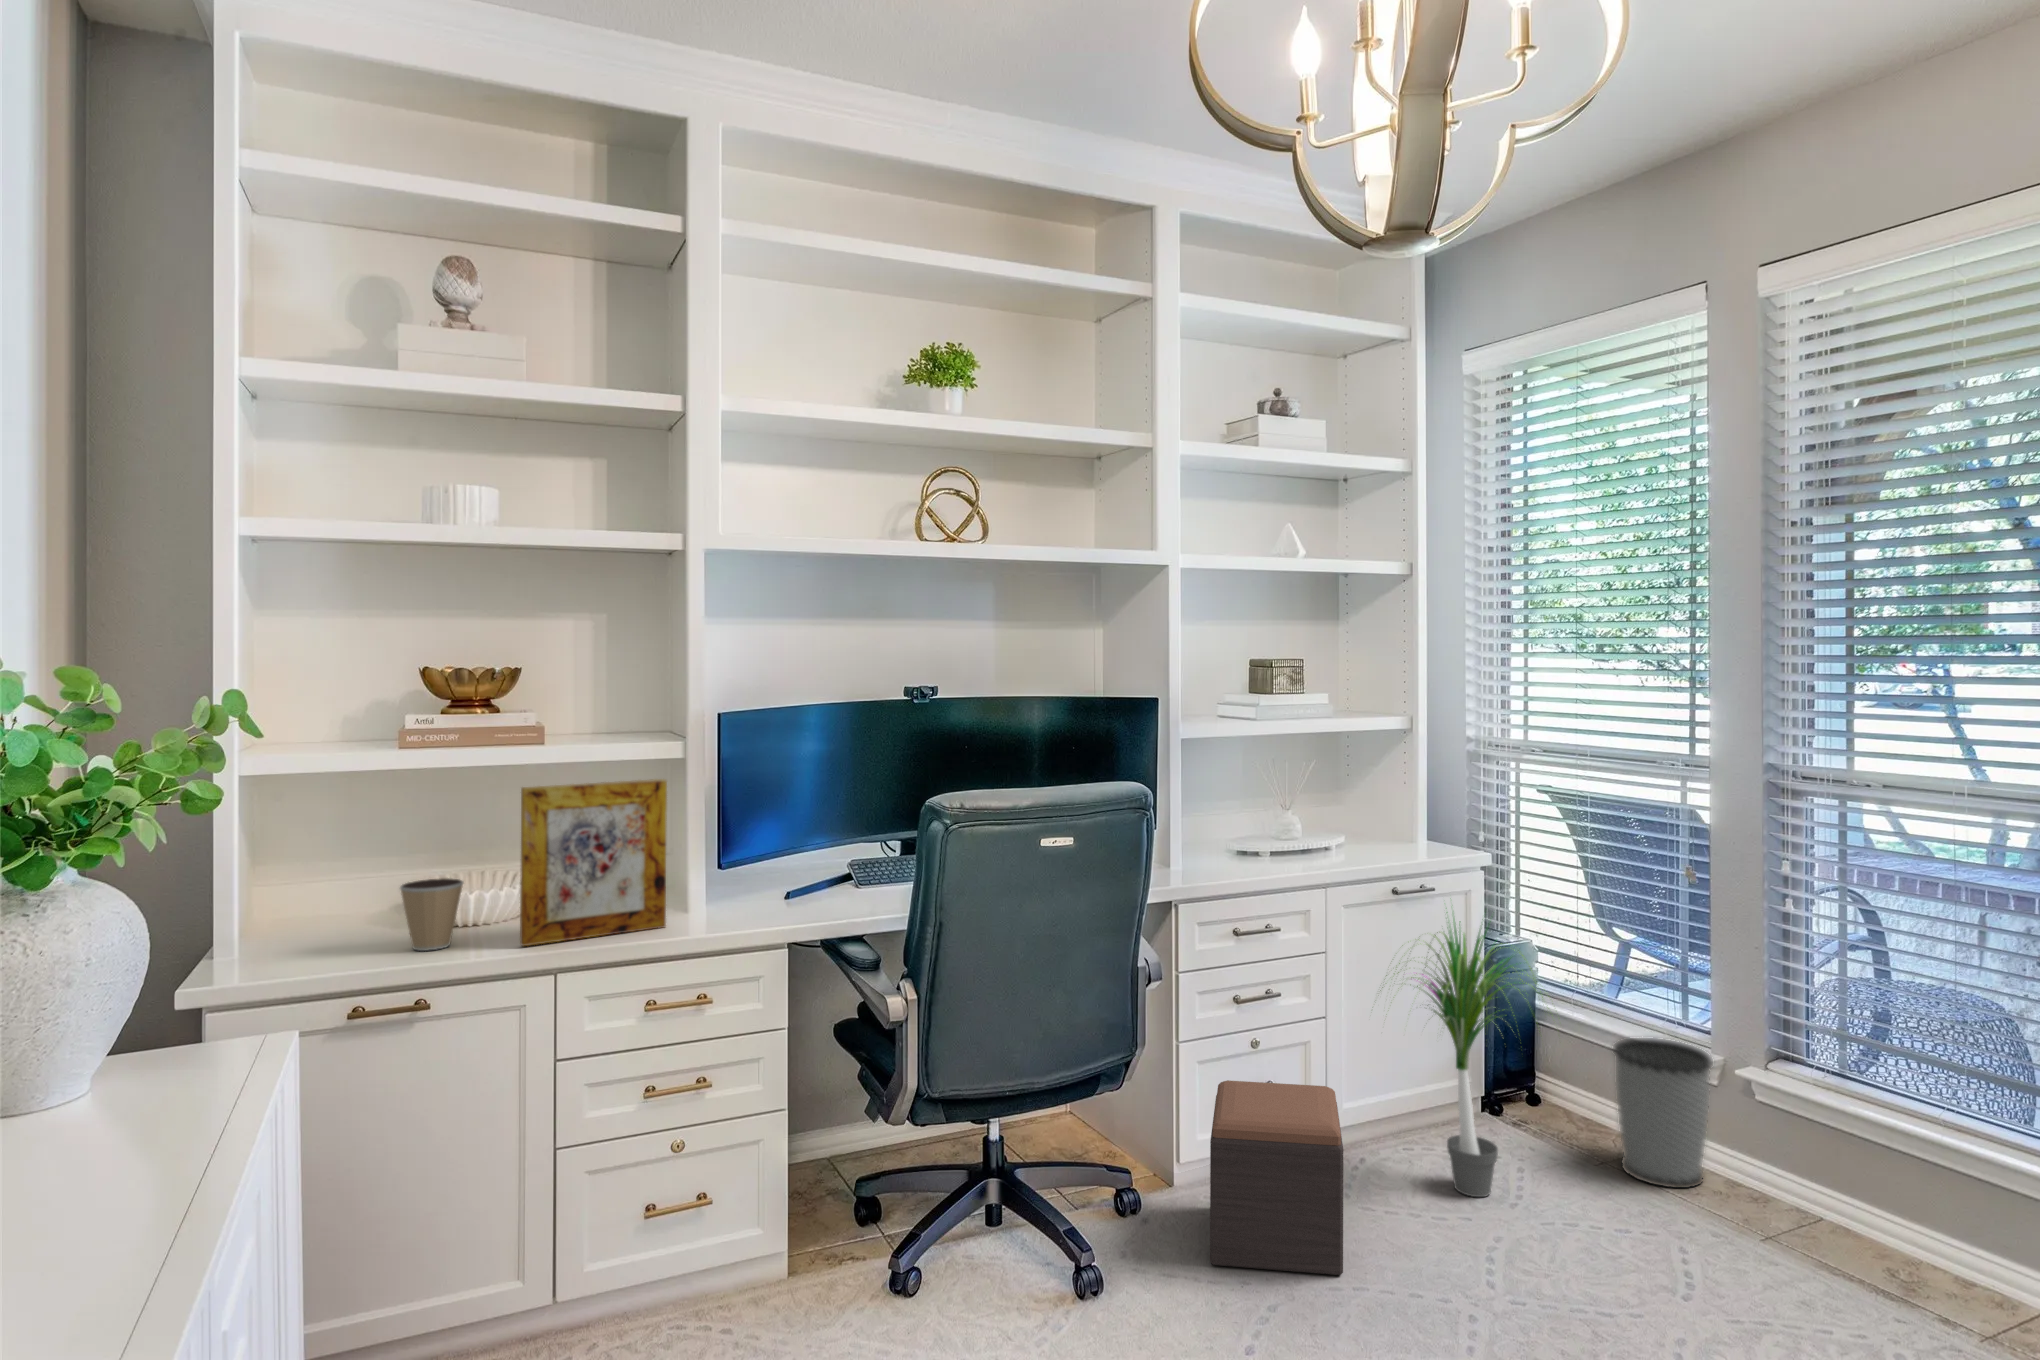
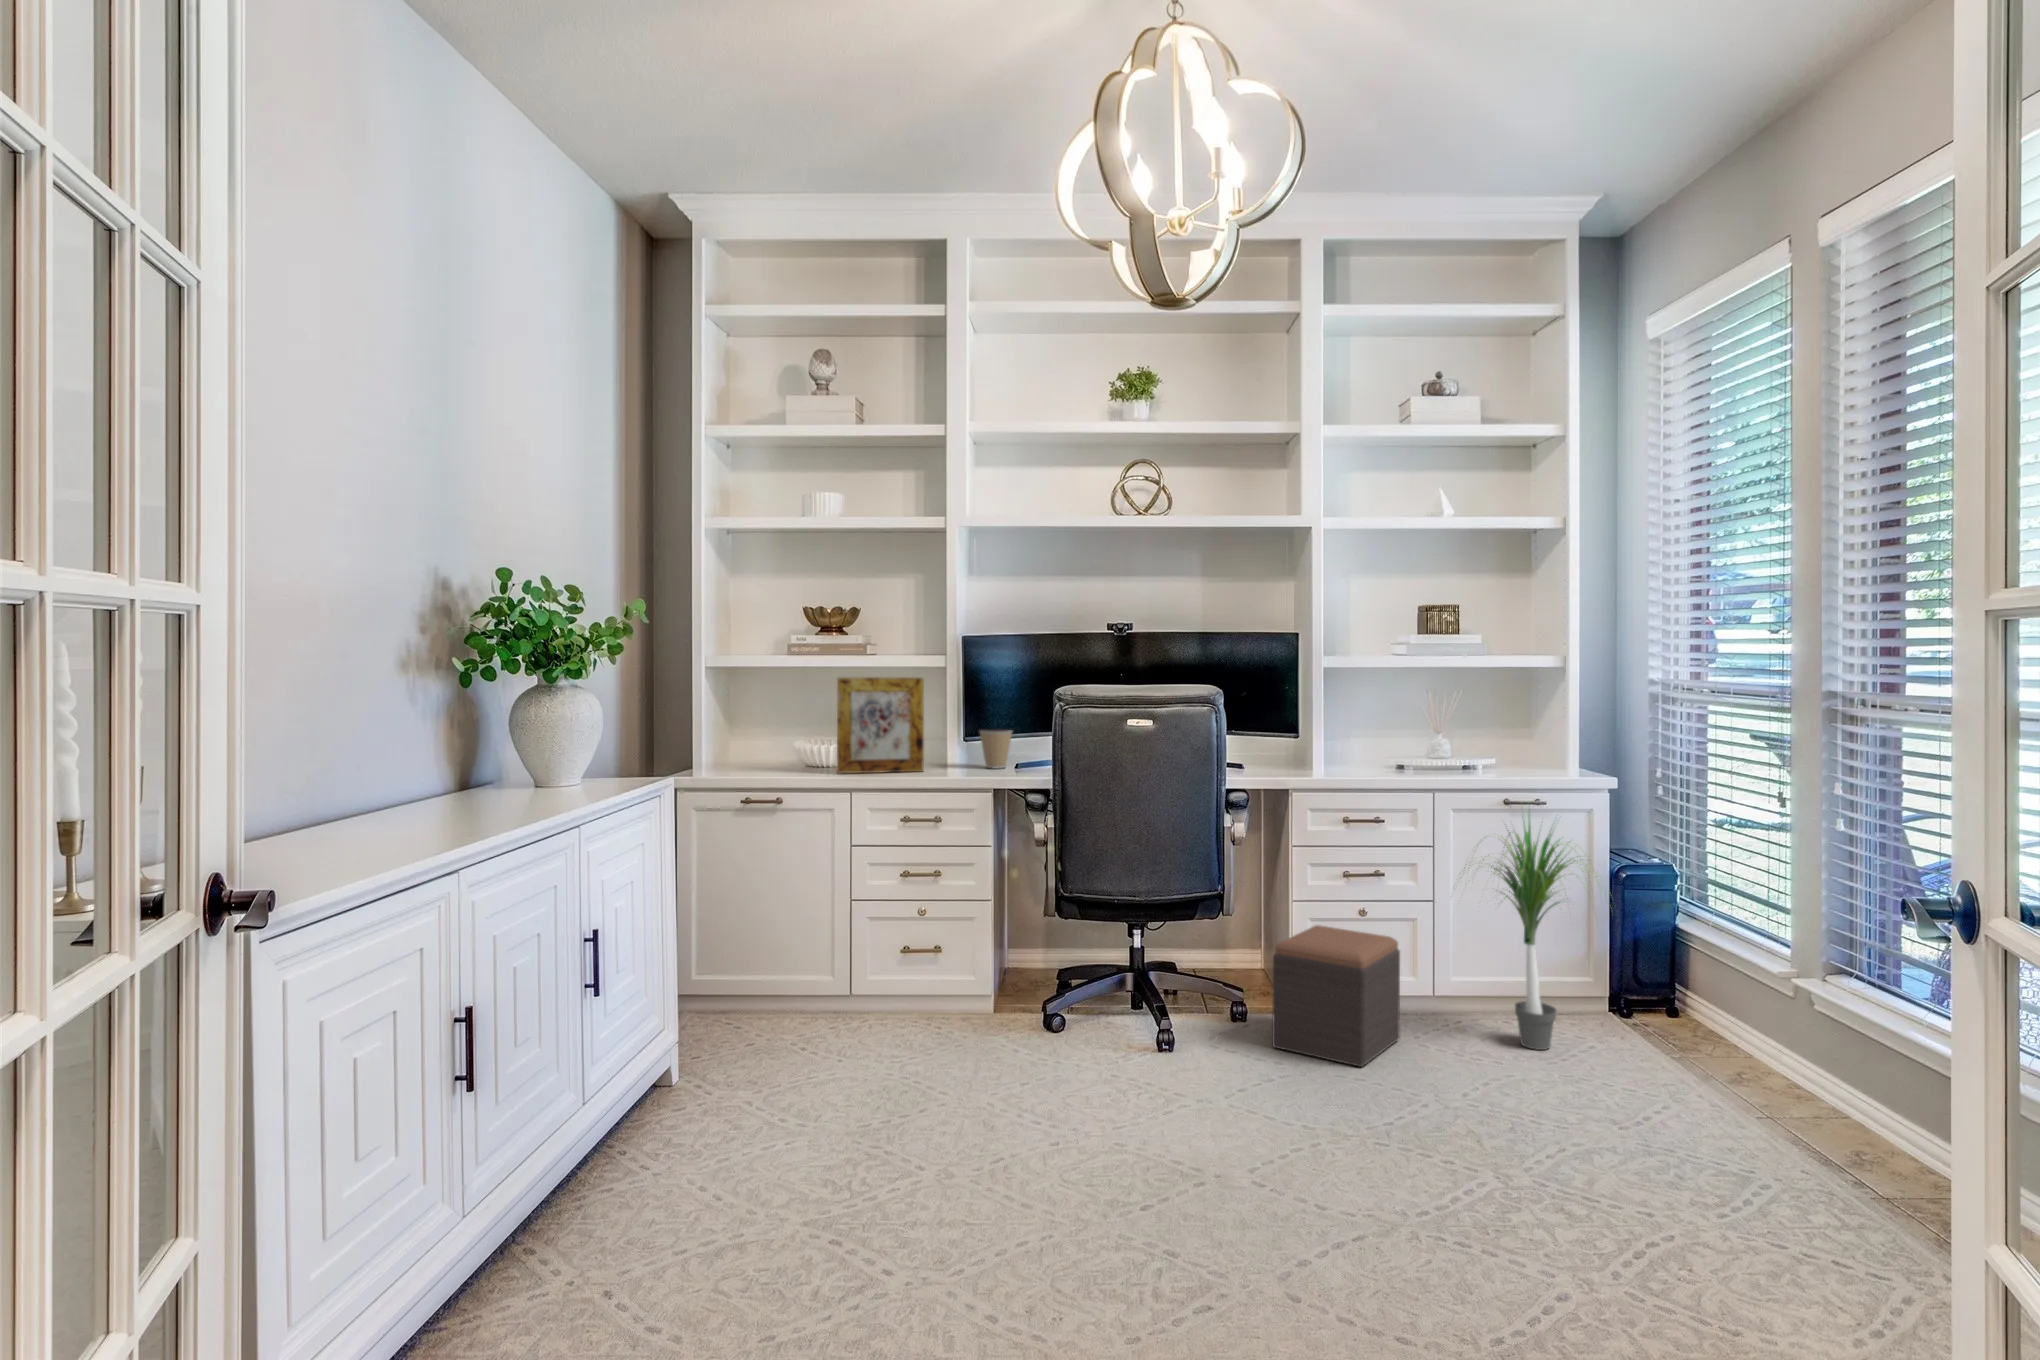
coffee cup: present [400,878,464,951] -> present [980,730,1012,769]
wastebasket: present [1613,1038,1712,1188] -> none [1688,944,1781,1074]

